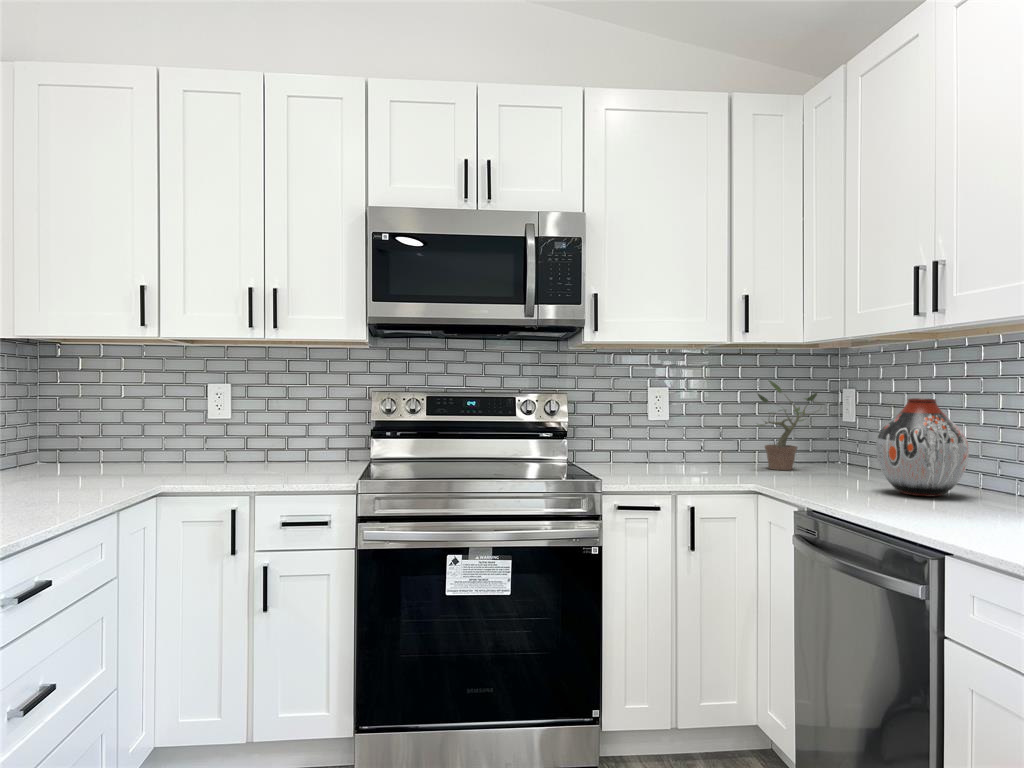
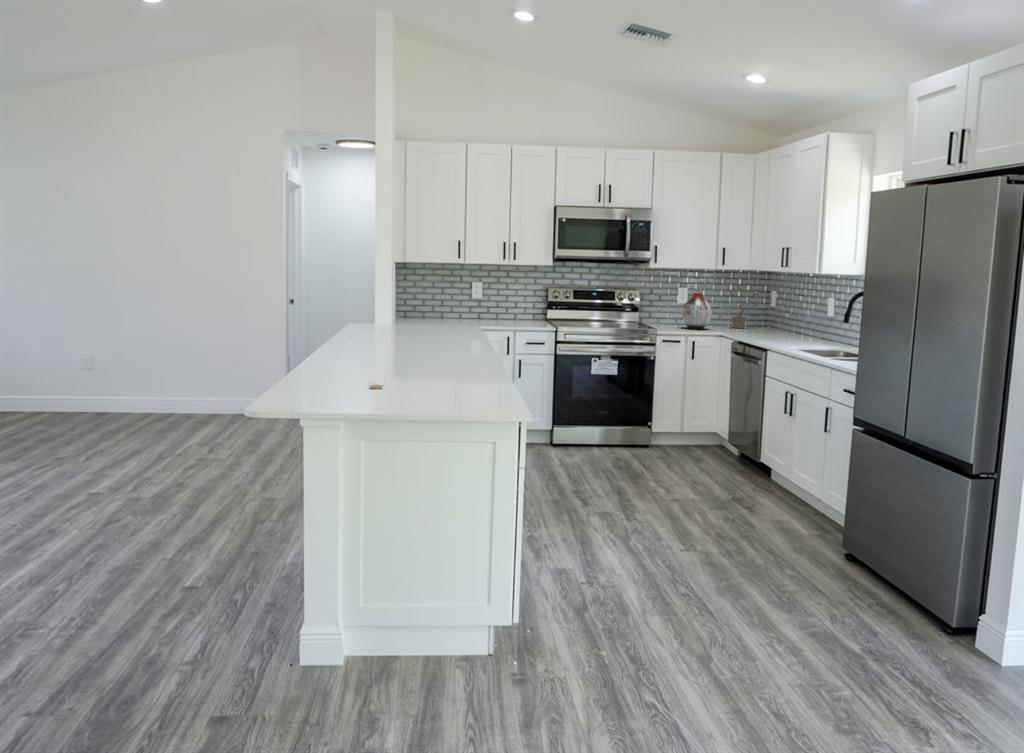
vase: present [876,398,969,496] -> present [682,293,712,329]

